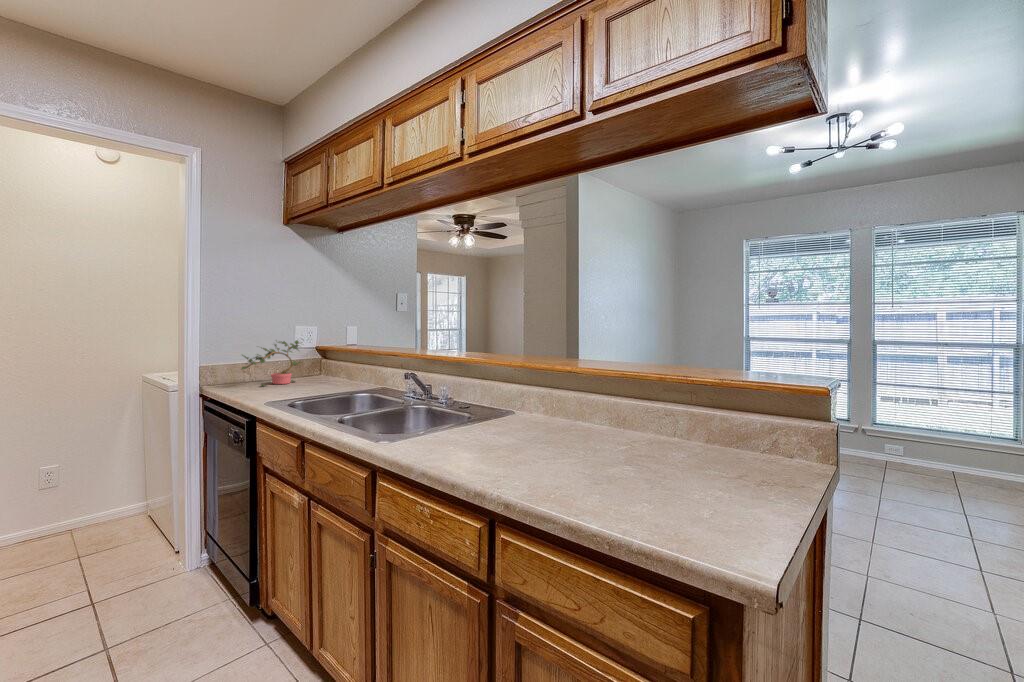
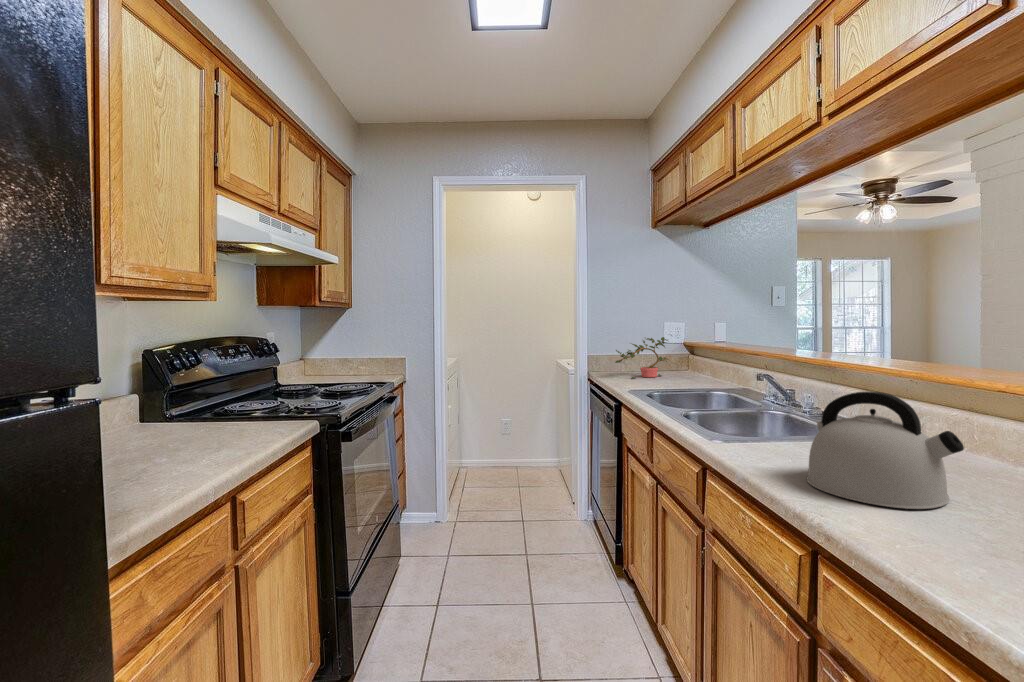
kettle: none [474,383,572,472] -> present [807,392,964,509]

